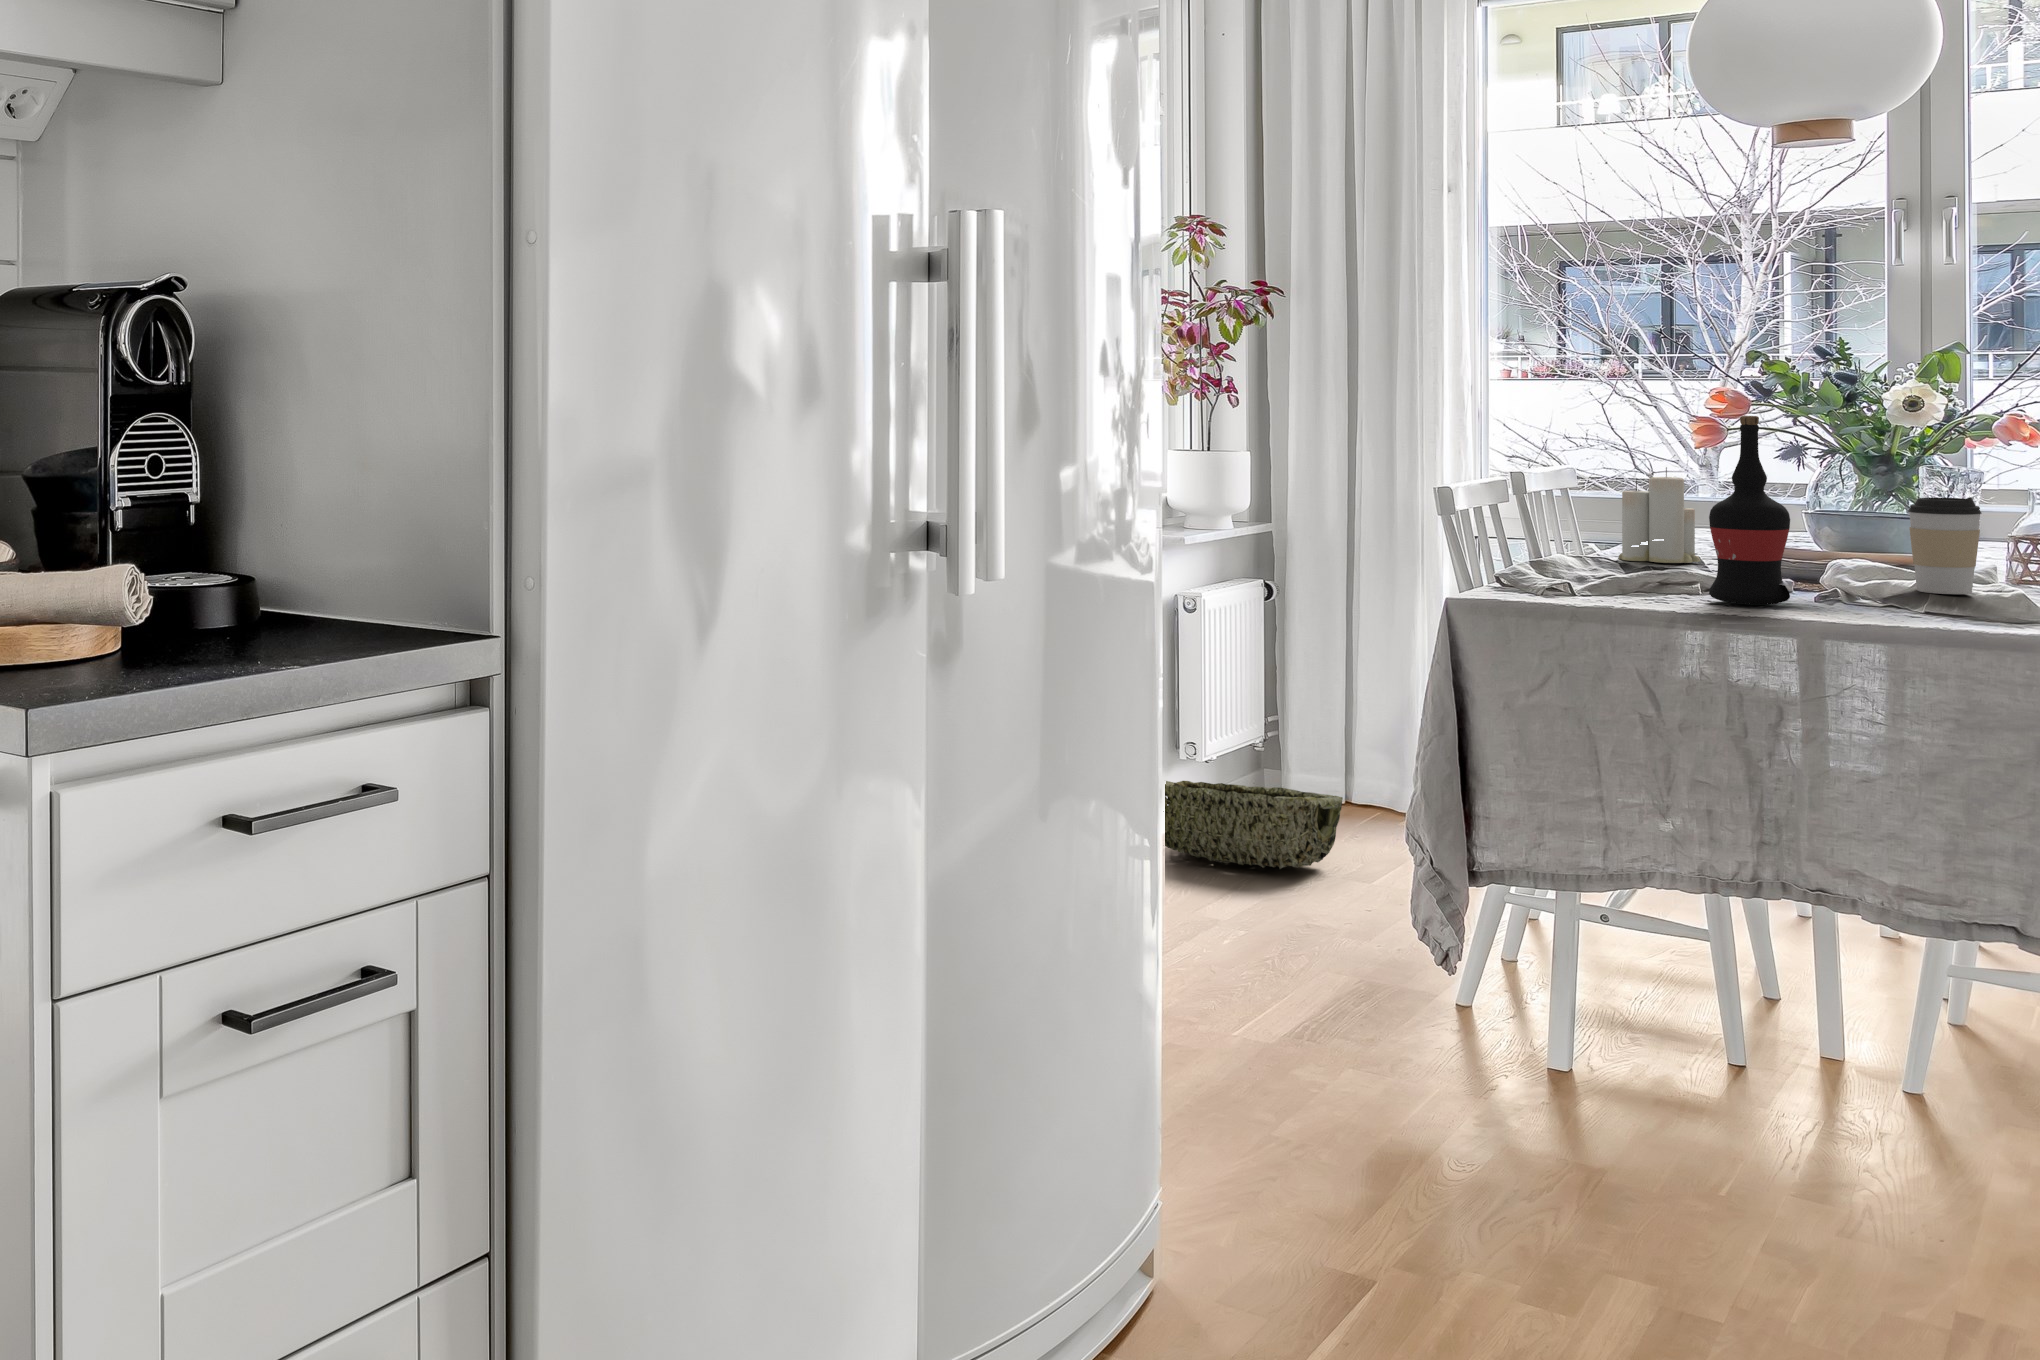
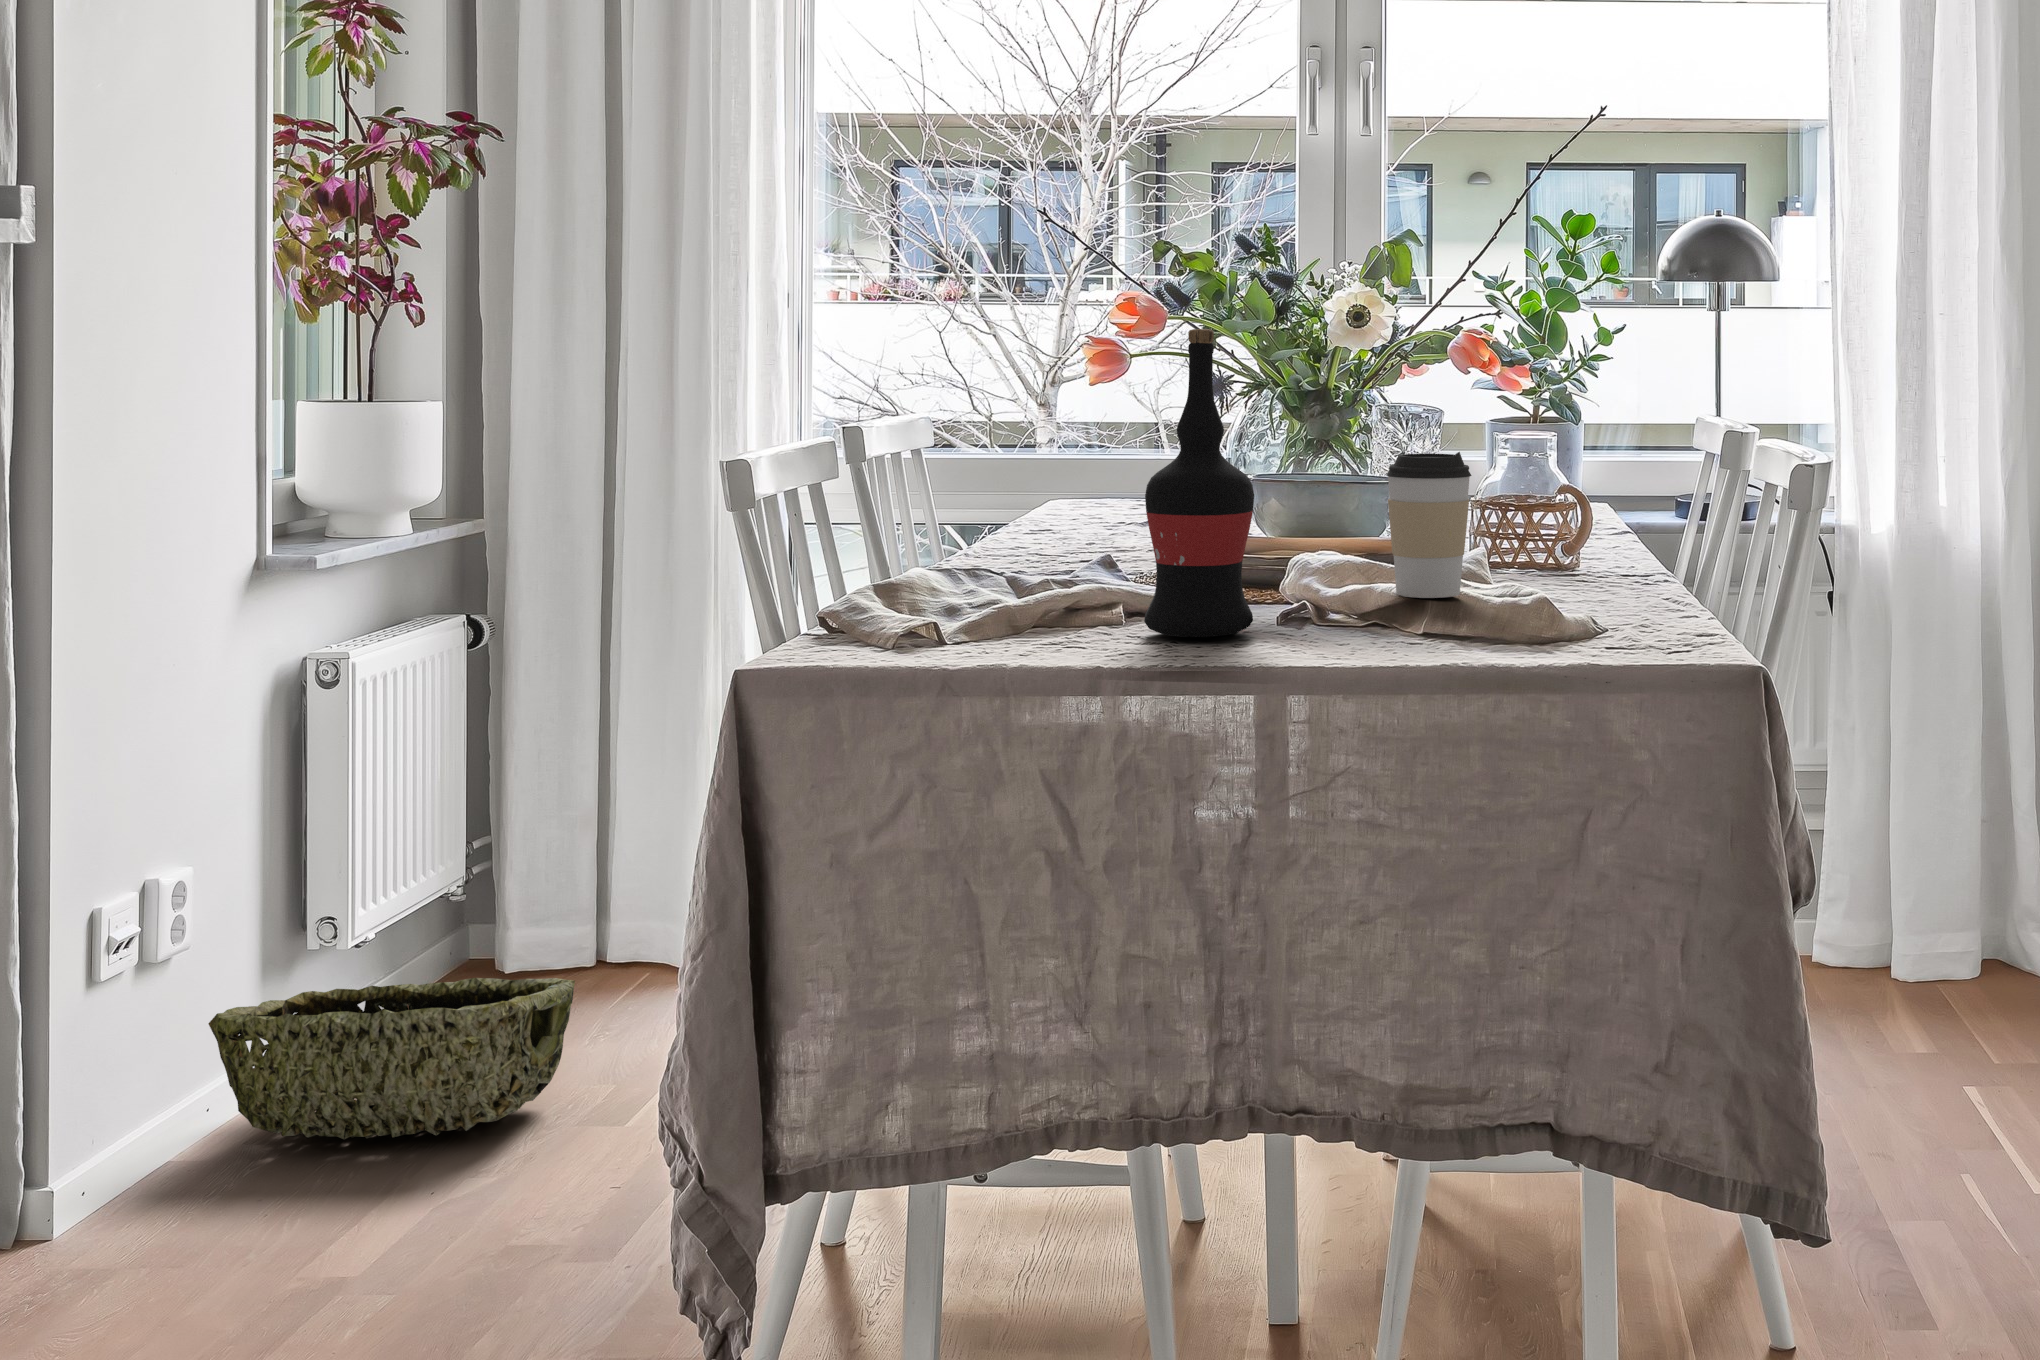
candle: present [1618,467,1700,563] -> none [992,417,1100,567]

